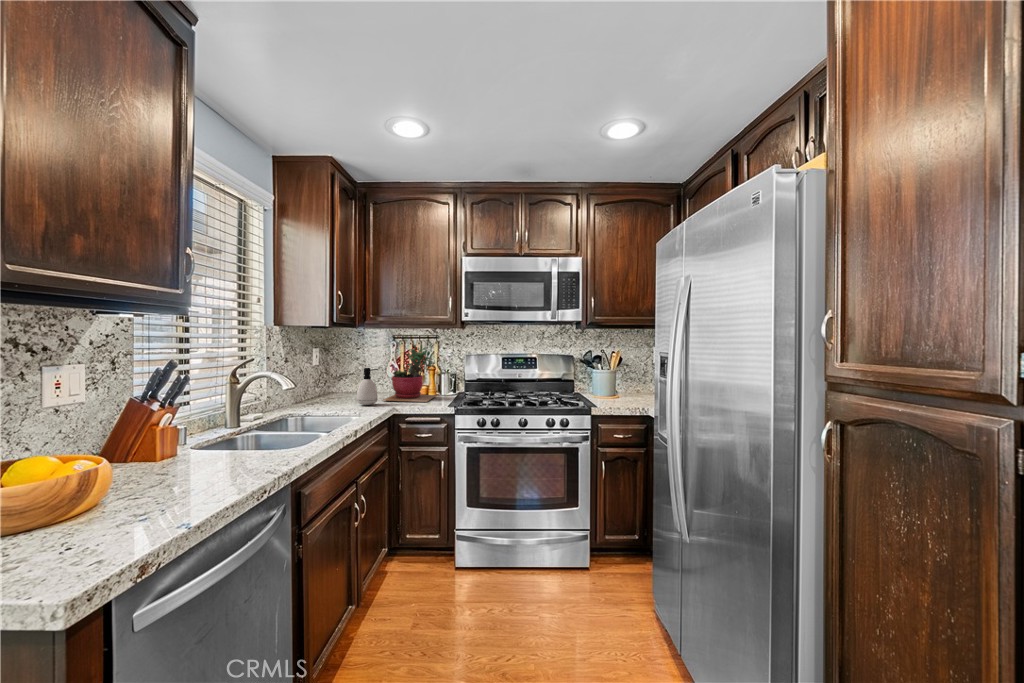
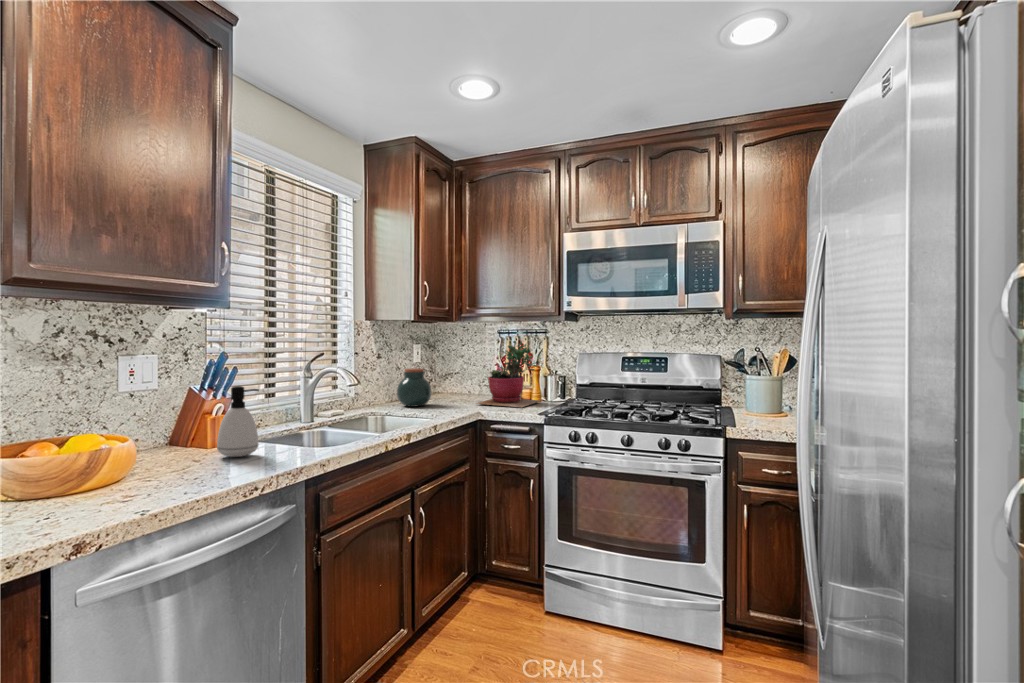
soap dispenser: present [357,368,378,405] -> present [217,386,259,457]
jar: none [308,371,341,406] -> present [397,368,431,407]

